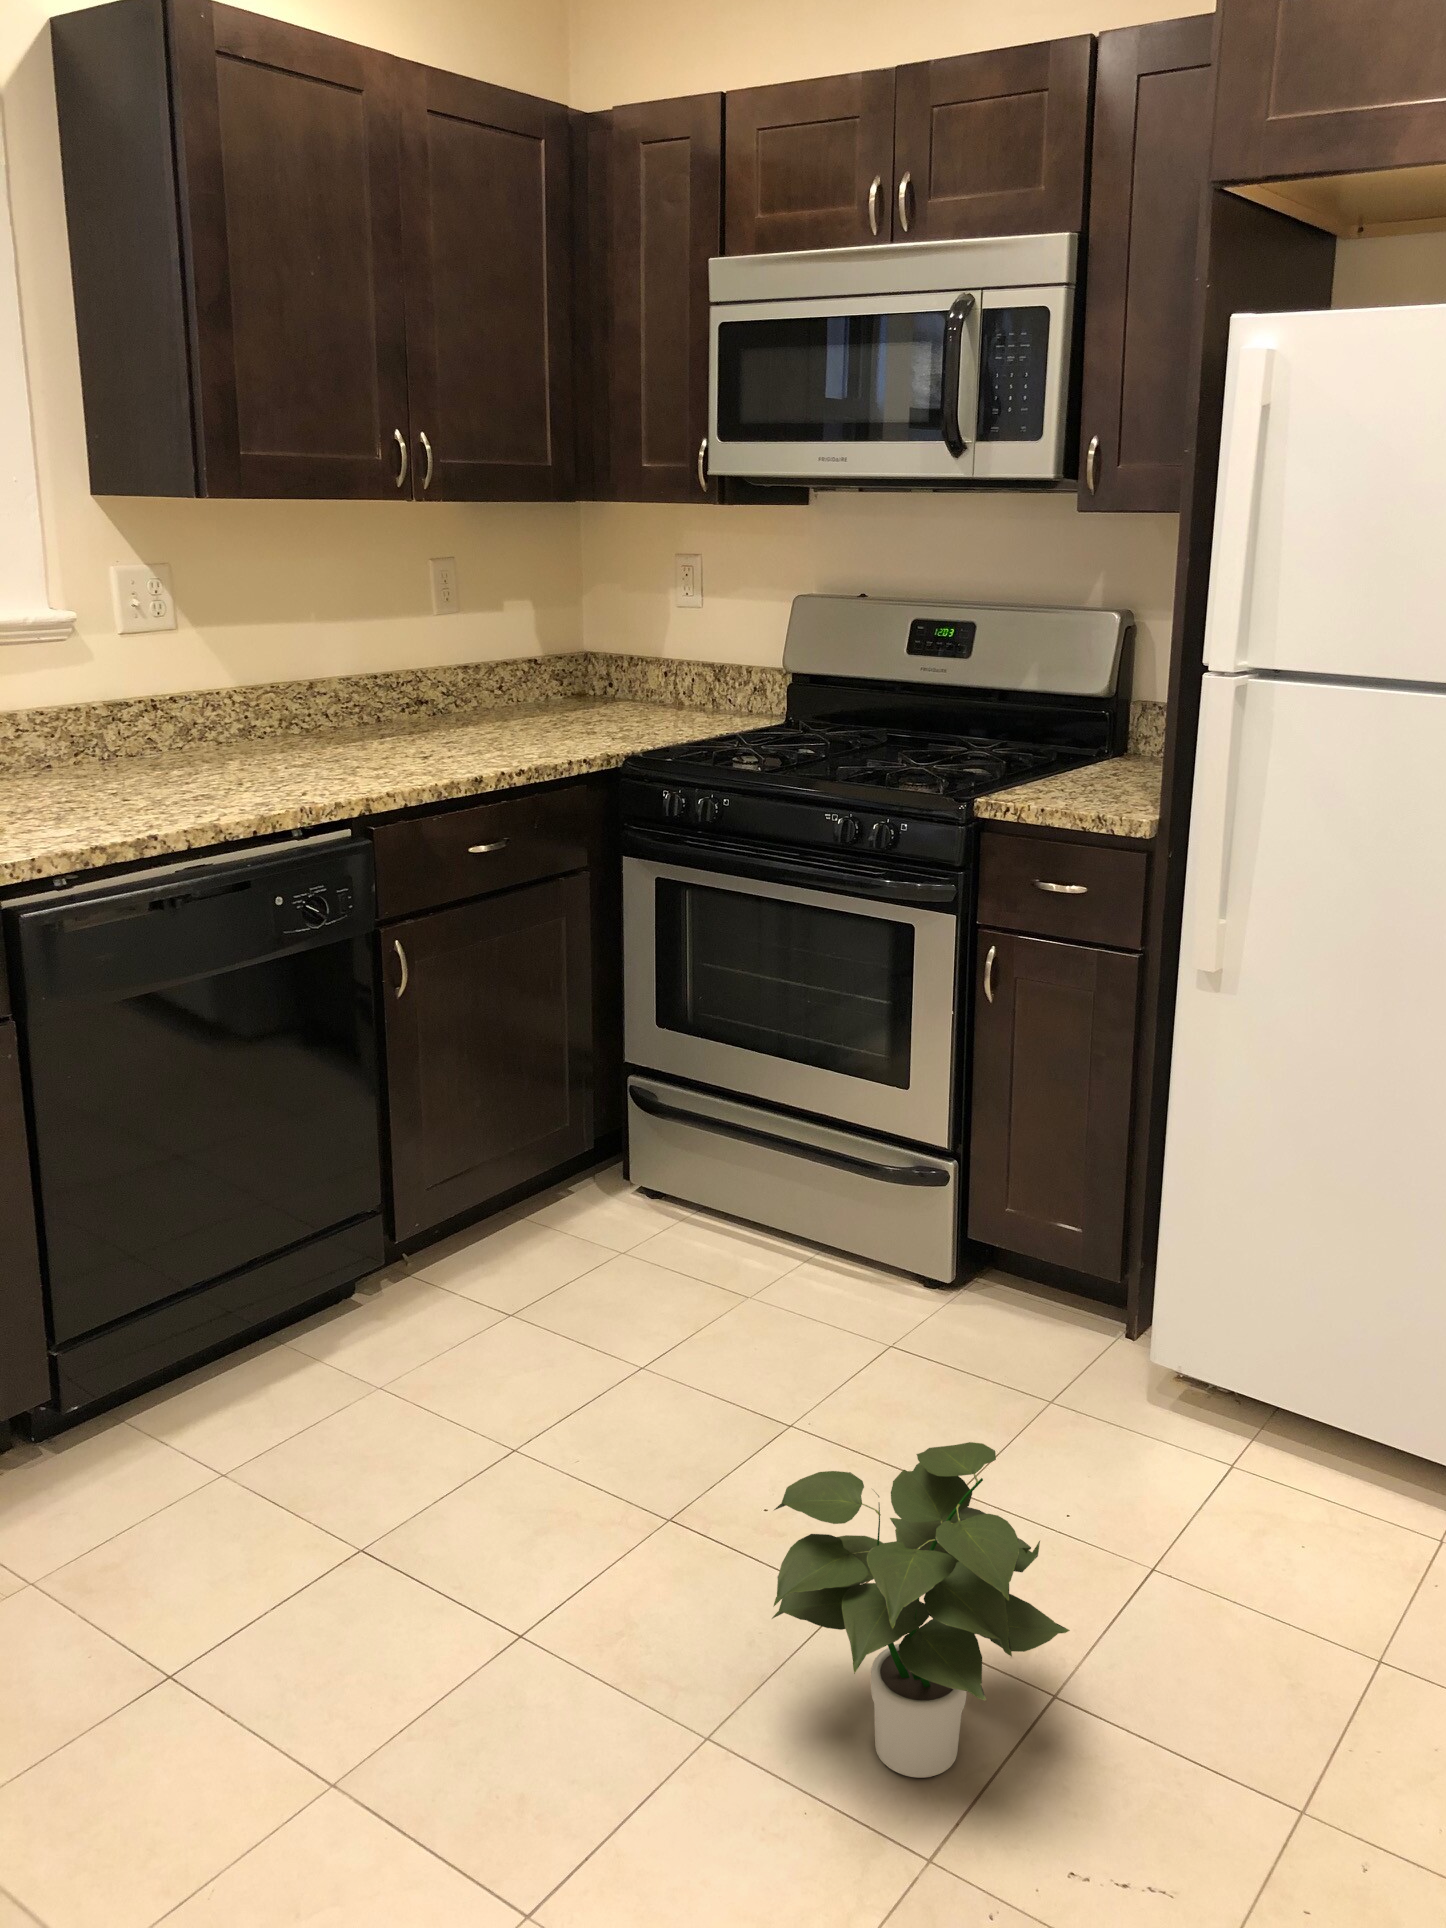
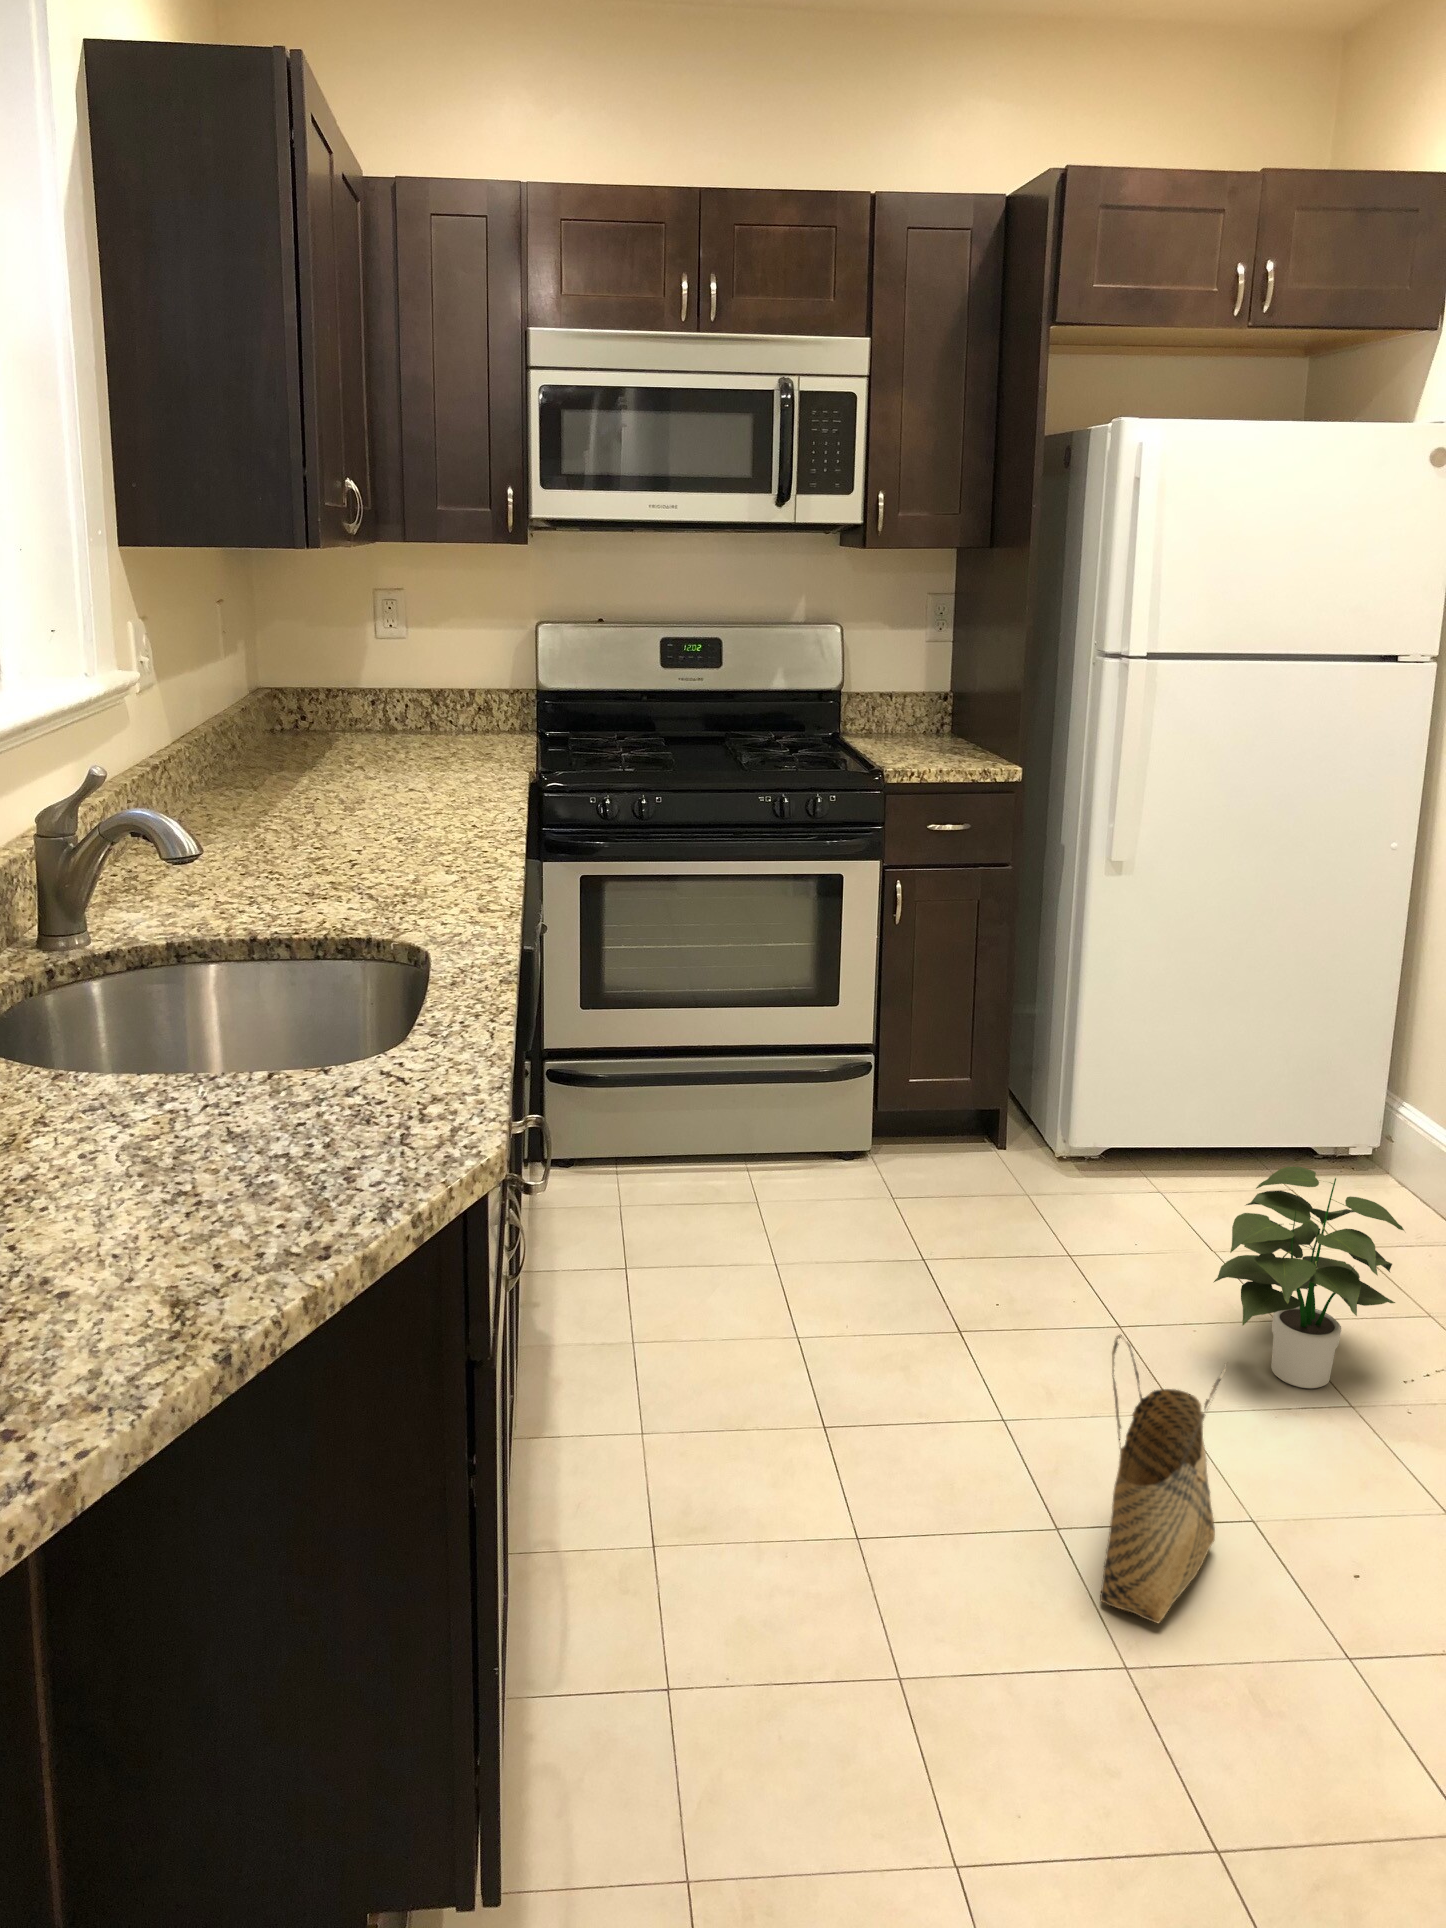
woven basket: none [187,1486,437,1838] -> present [1100,1335,1226,1623]

